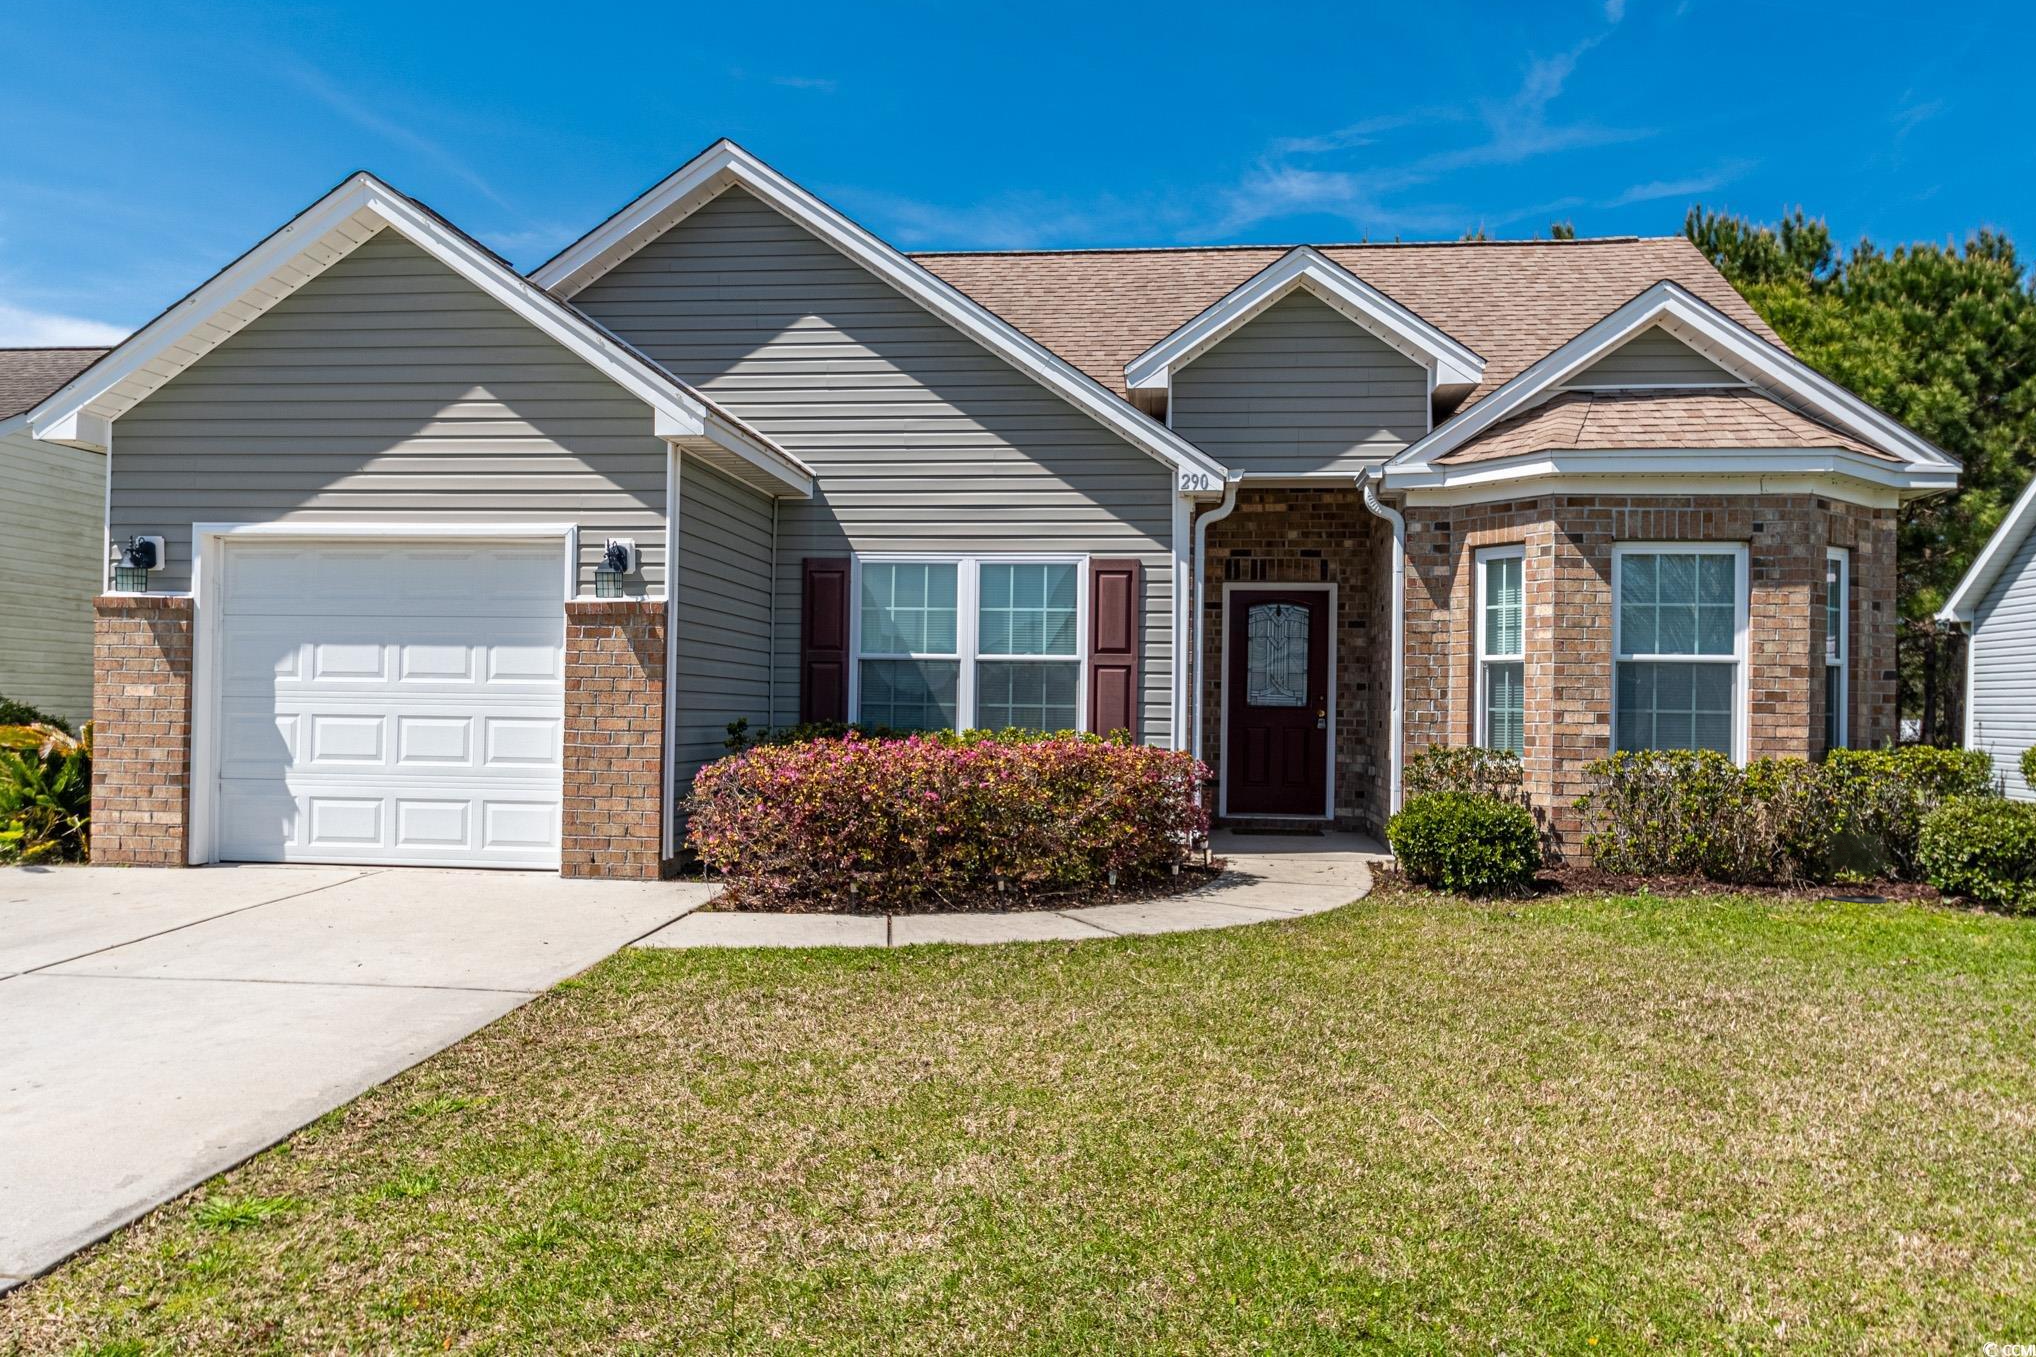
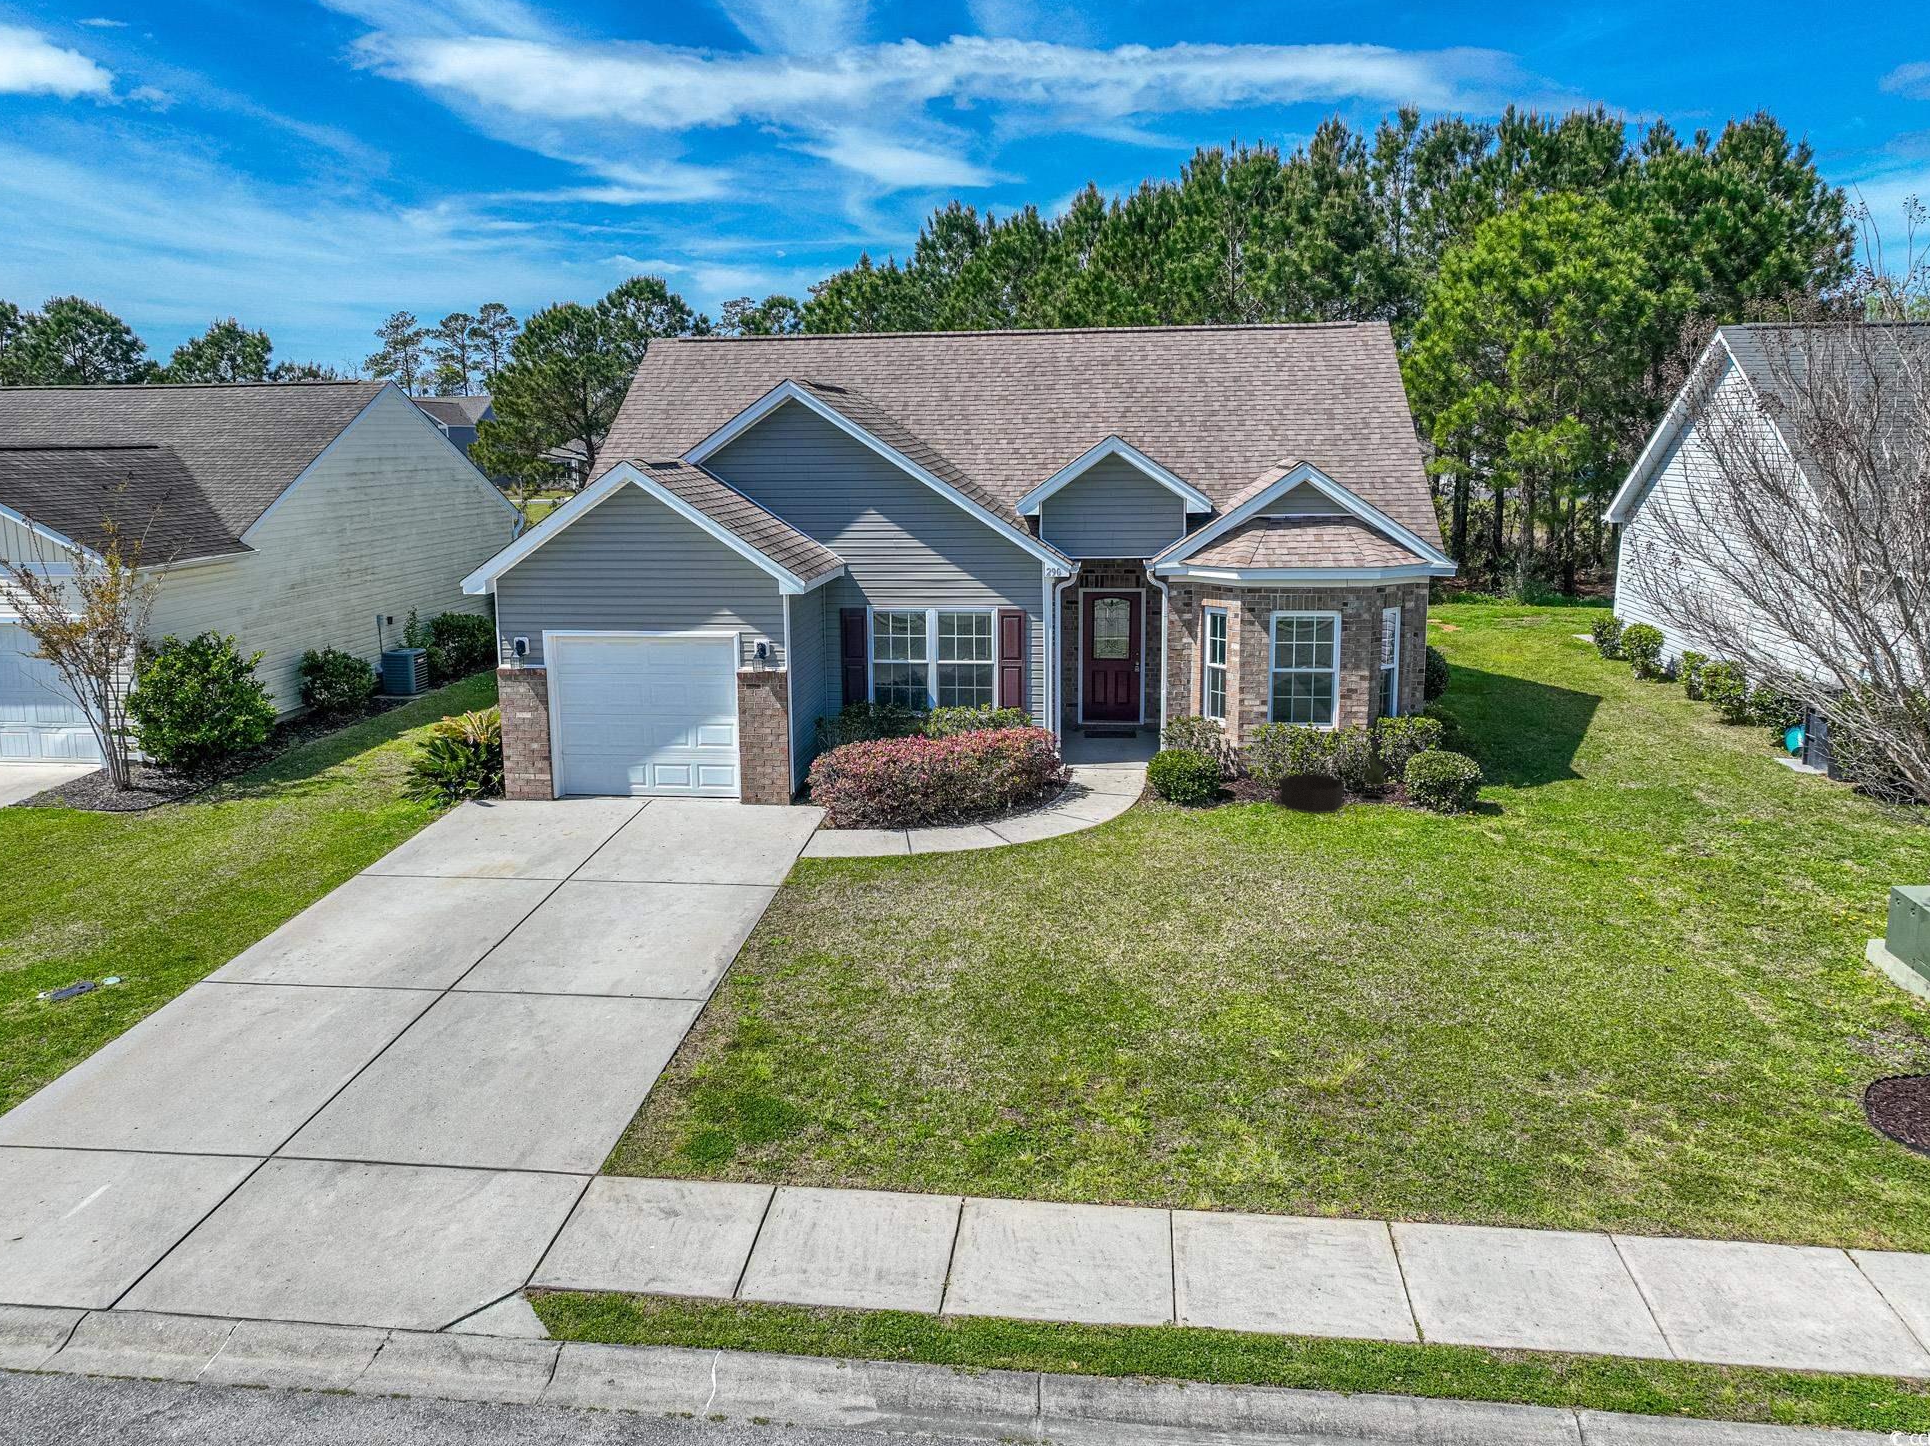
basket: none [1671,846,1811,913] -> present [1279,774,1344,813]

